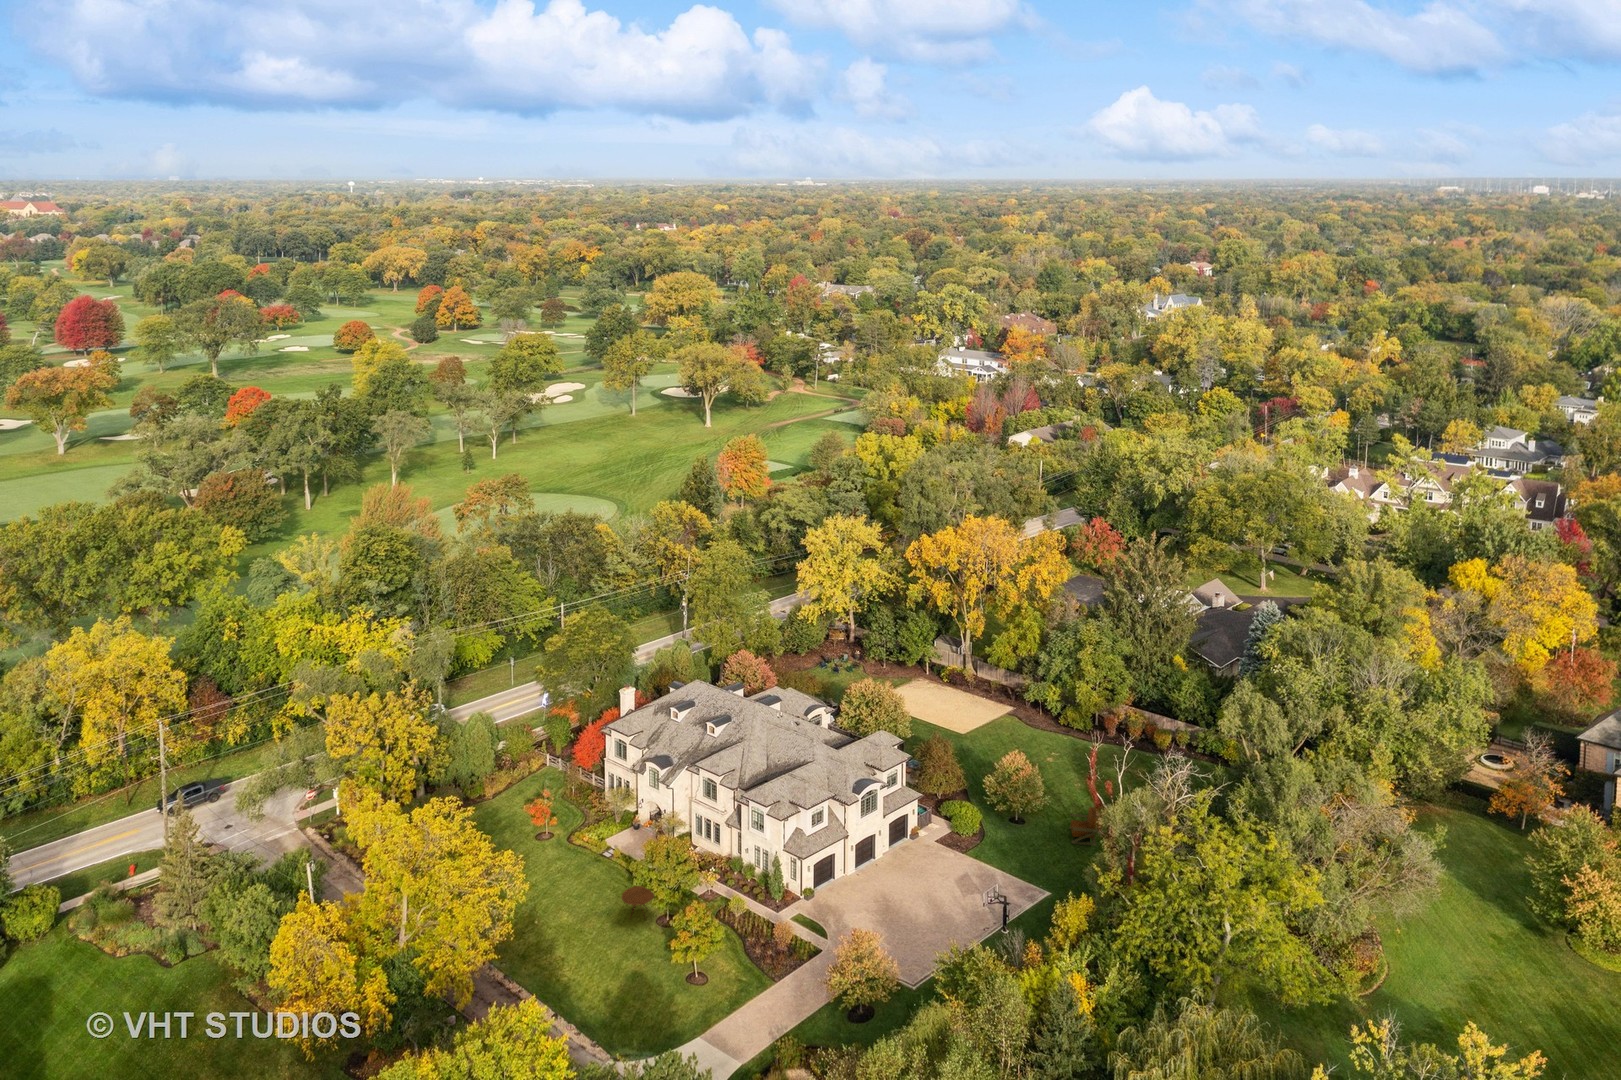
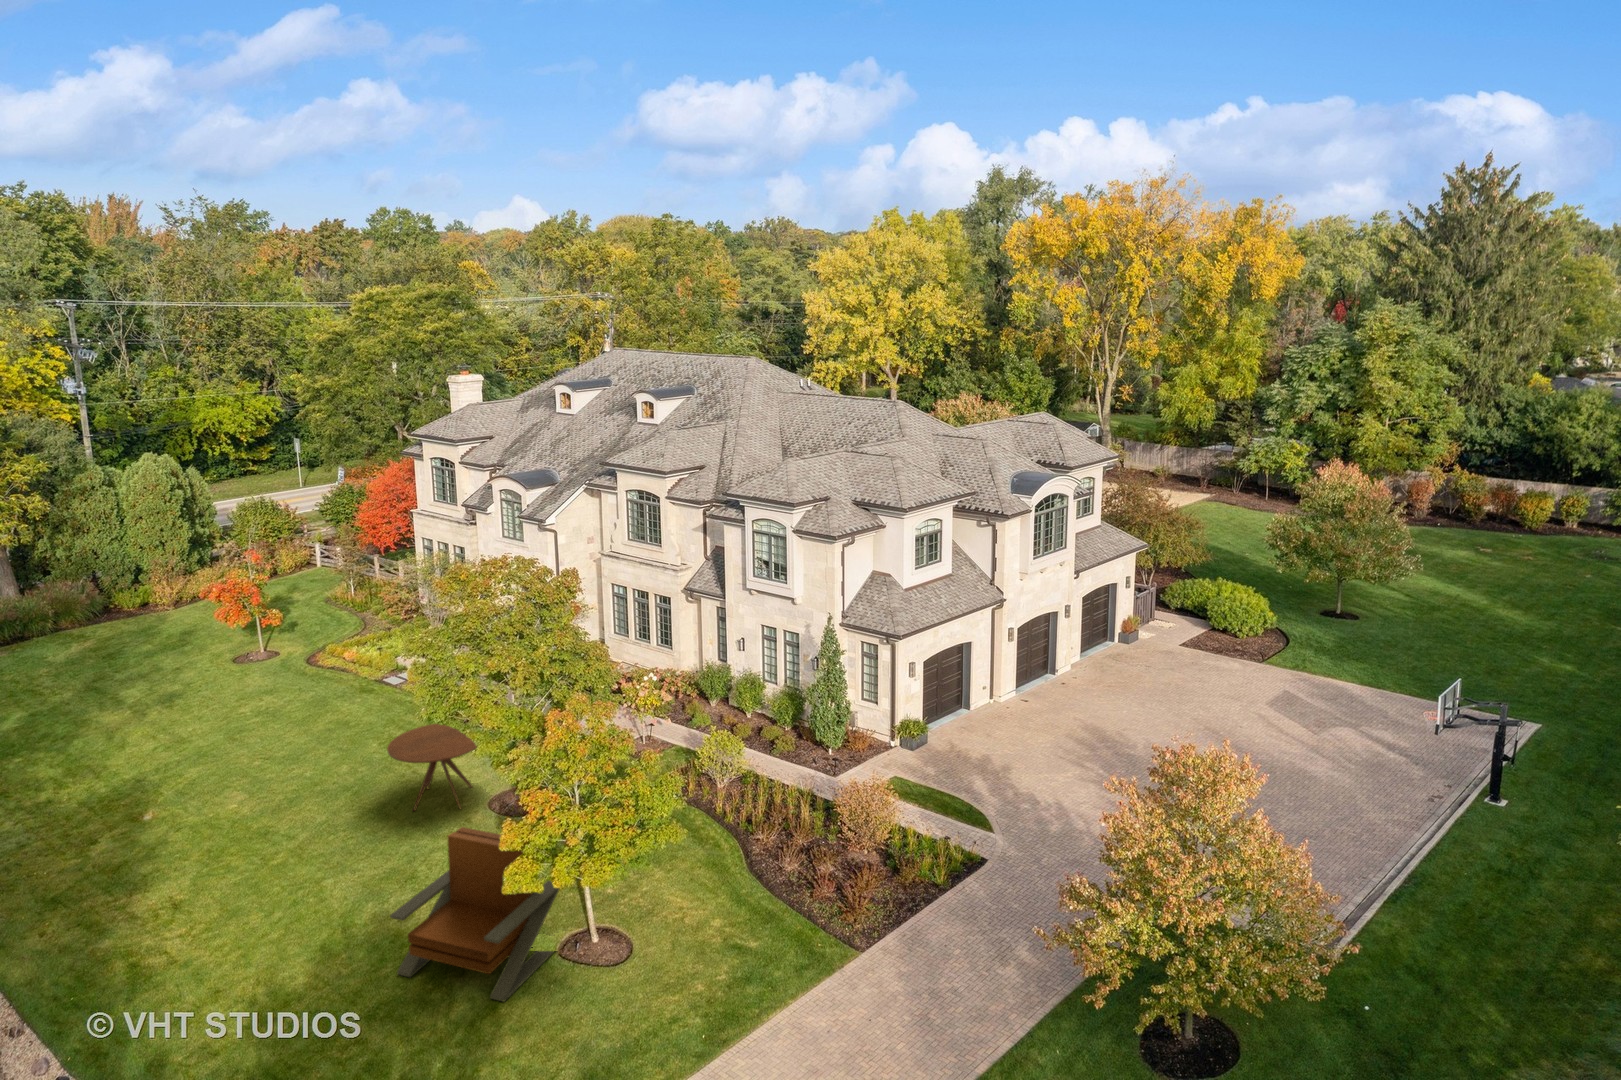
lounge chair: present [1070,807,1099,846] -> present [390,827,560,1001]

